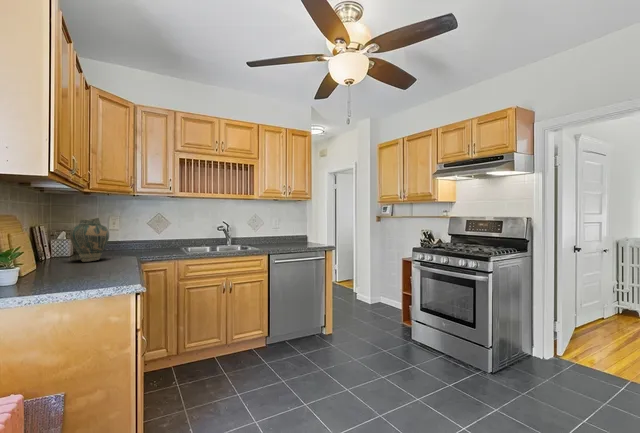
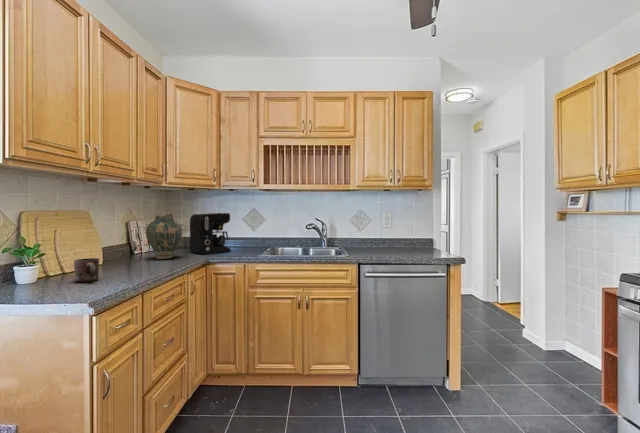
coffee maker: none [105,217,149,255] -> present [189,213,231,254]
mug: none [42,259,73,283] -> present [74,258,99,282]

